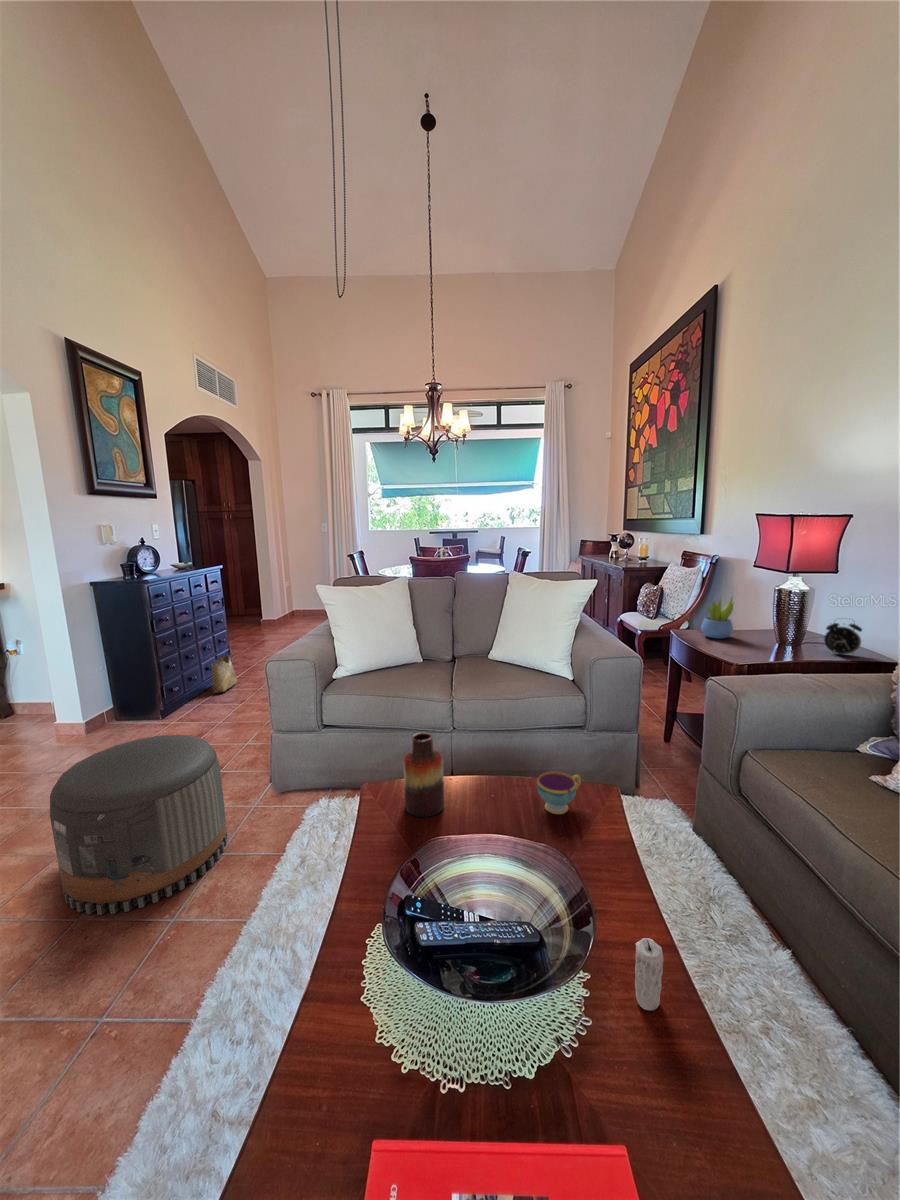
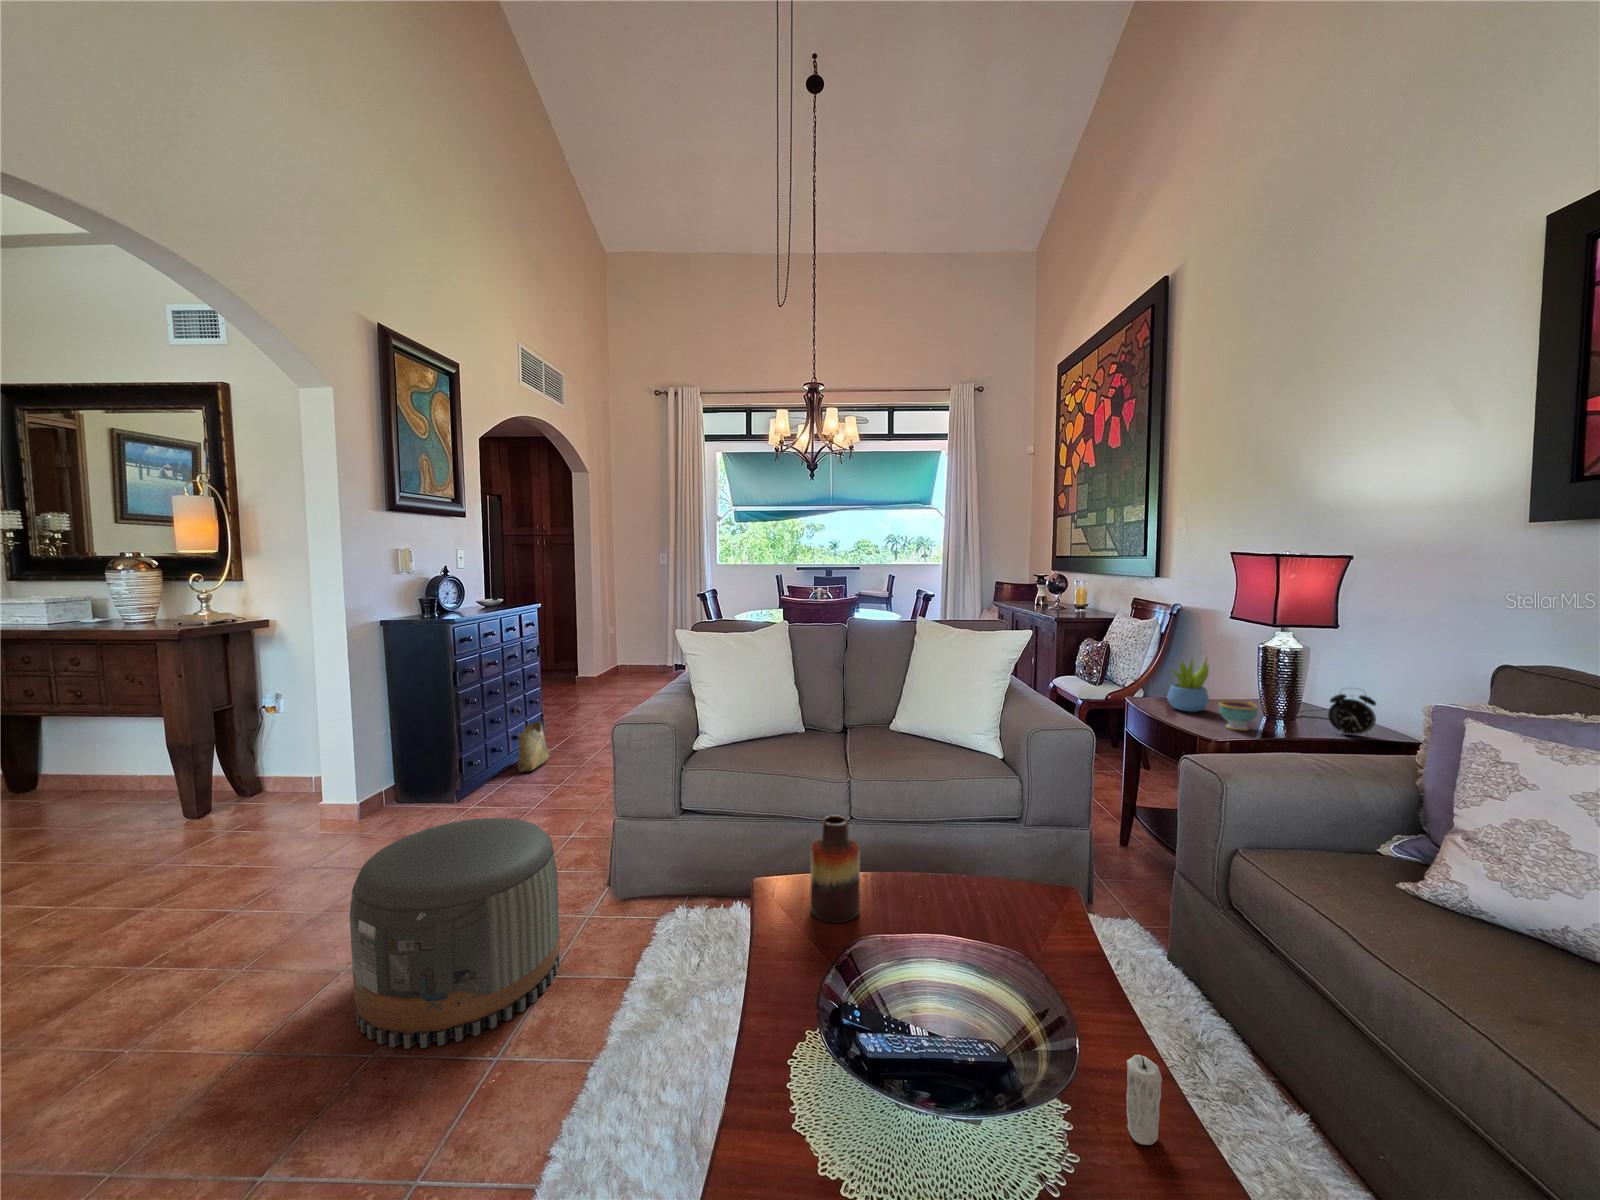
teacup: present [537,771,581,814] -> present [1219,701,1257,731]

